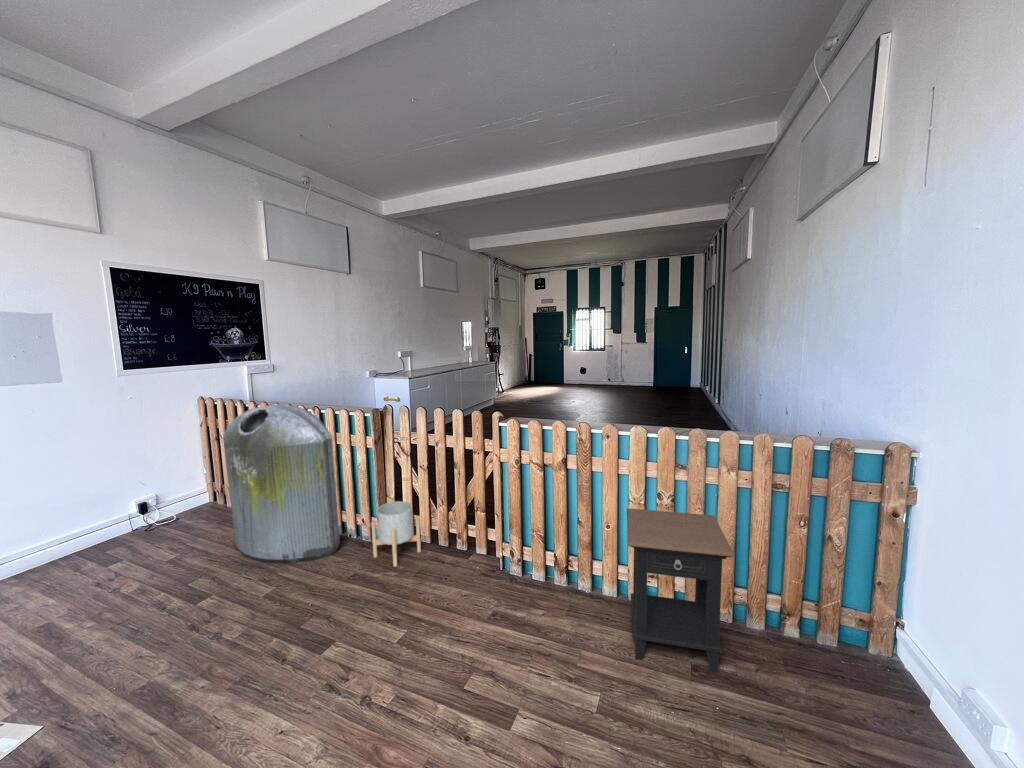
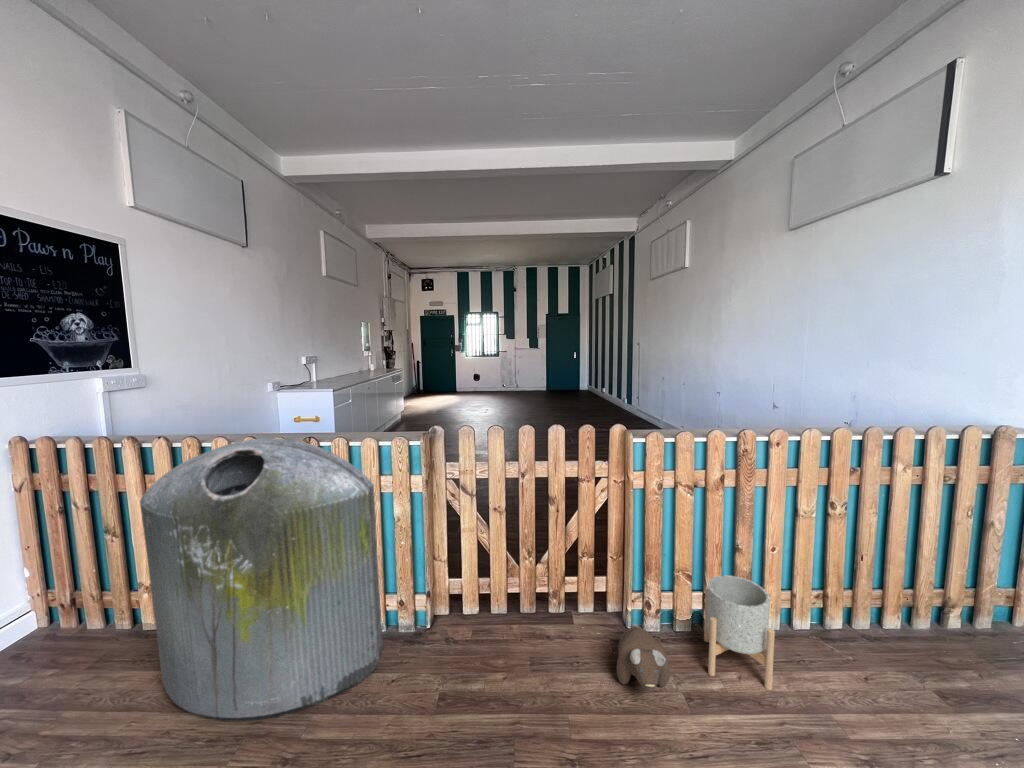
planter: present [371,501,421,567] -> present [704,575,775,690]
side table: present [627,509,735,673] -> none [816,519,1002,705]
plush toy: none [447,561,493,604] -> present [617,626,670,691]

